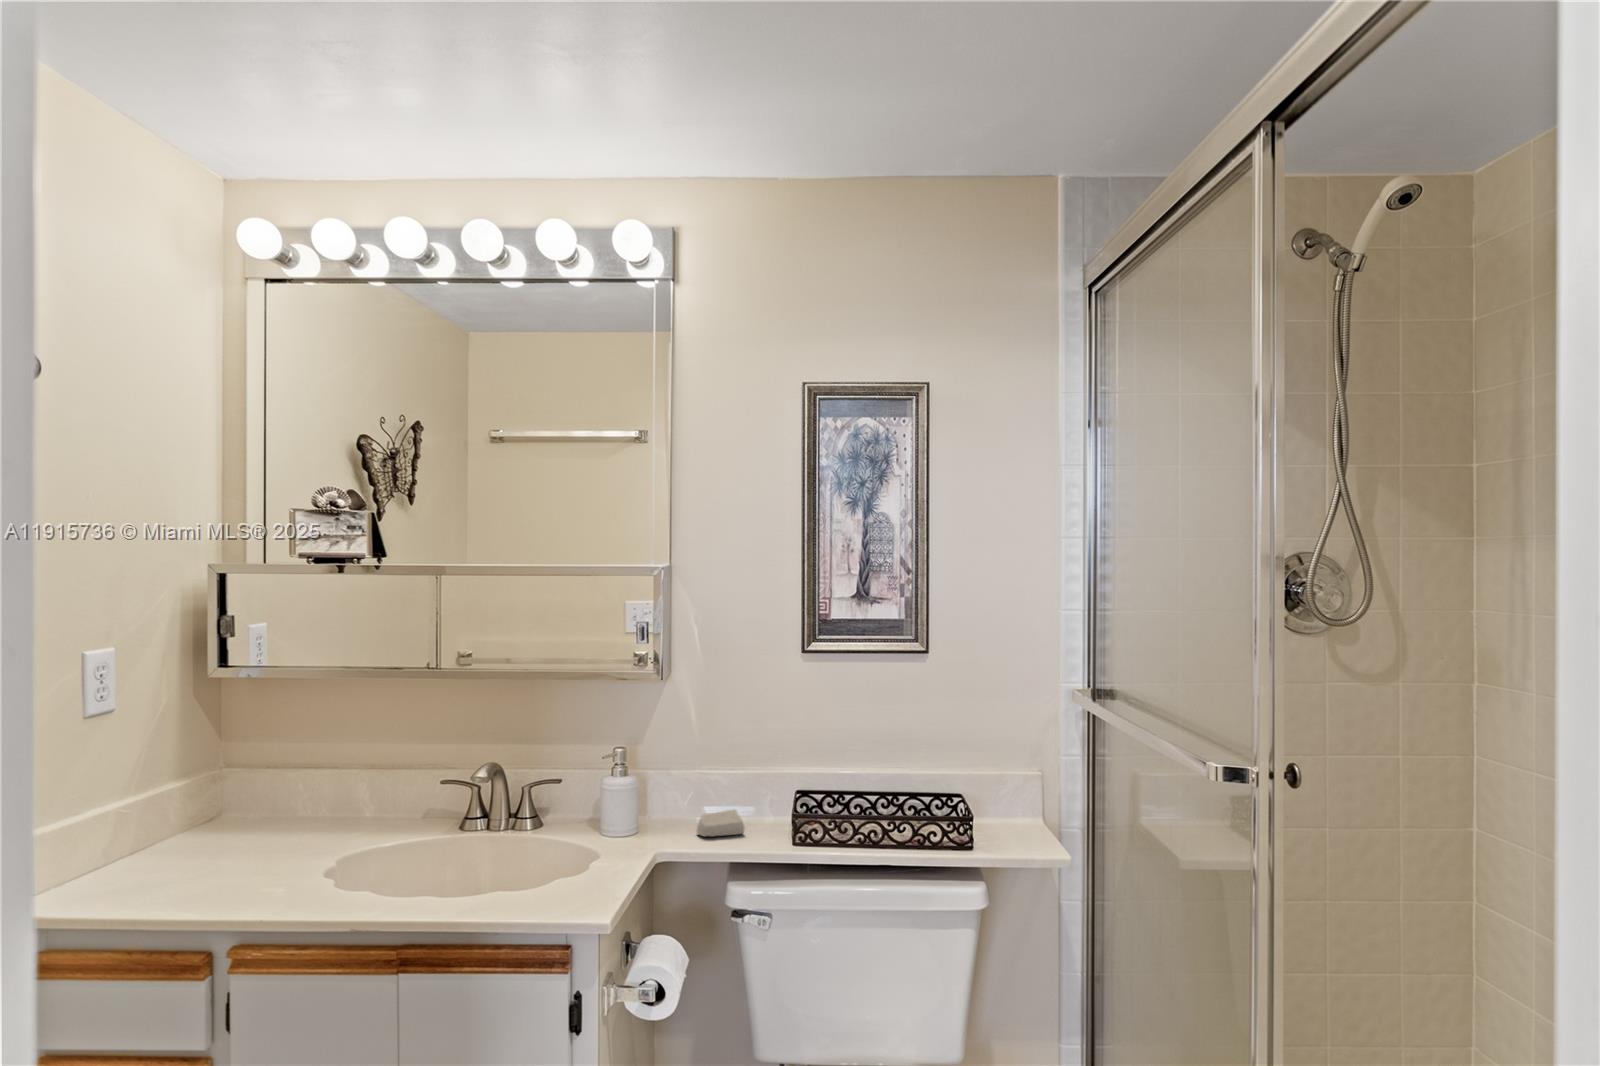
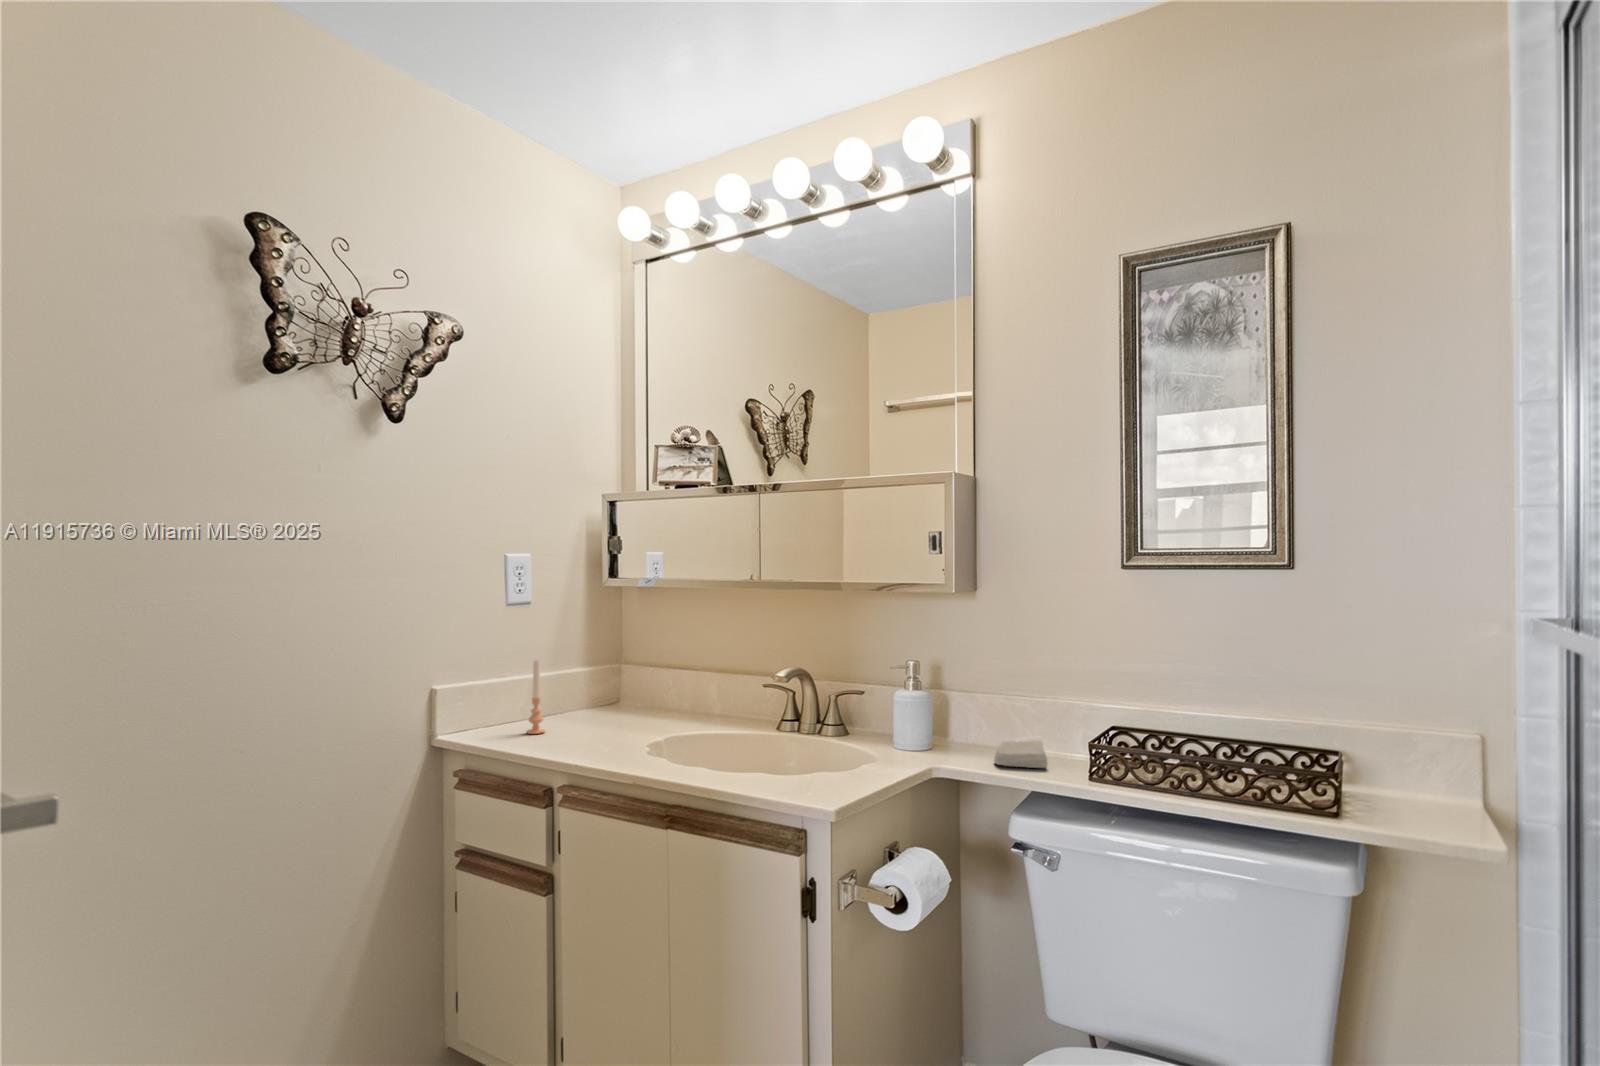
candle: none [154,782,179,873] -> present [526,660,545,734]

